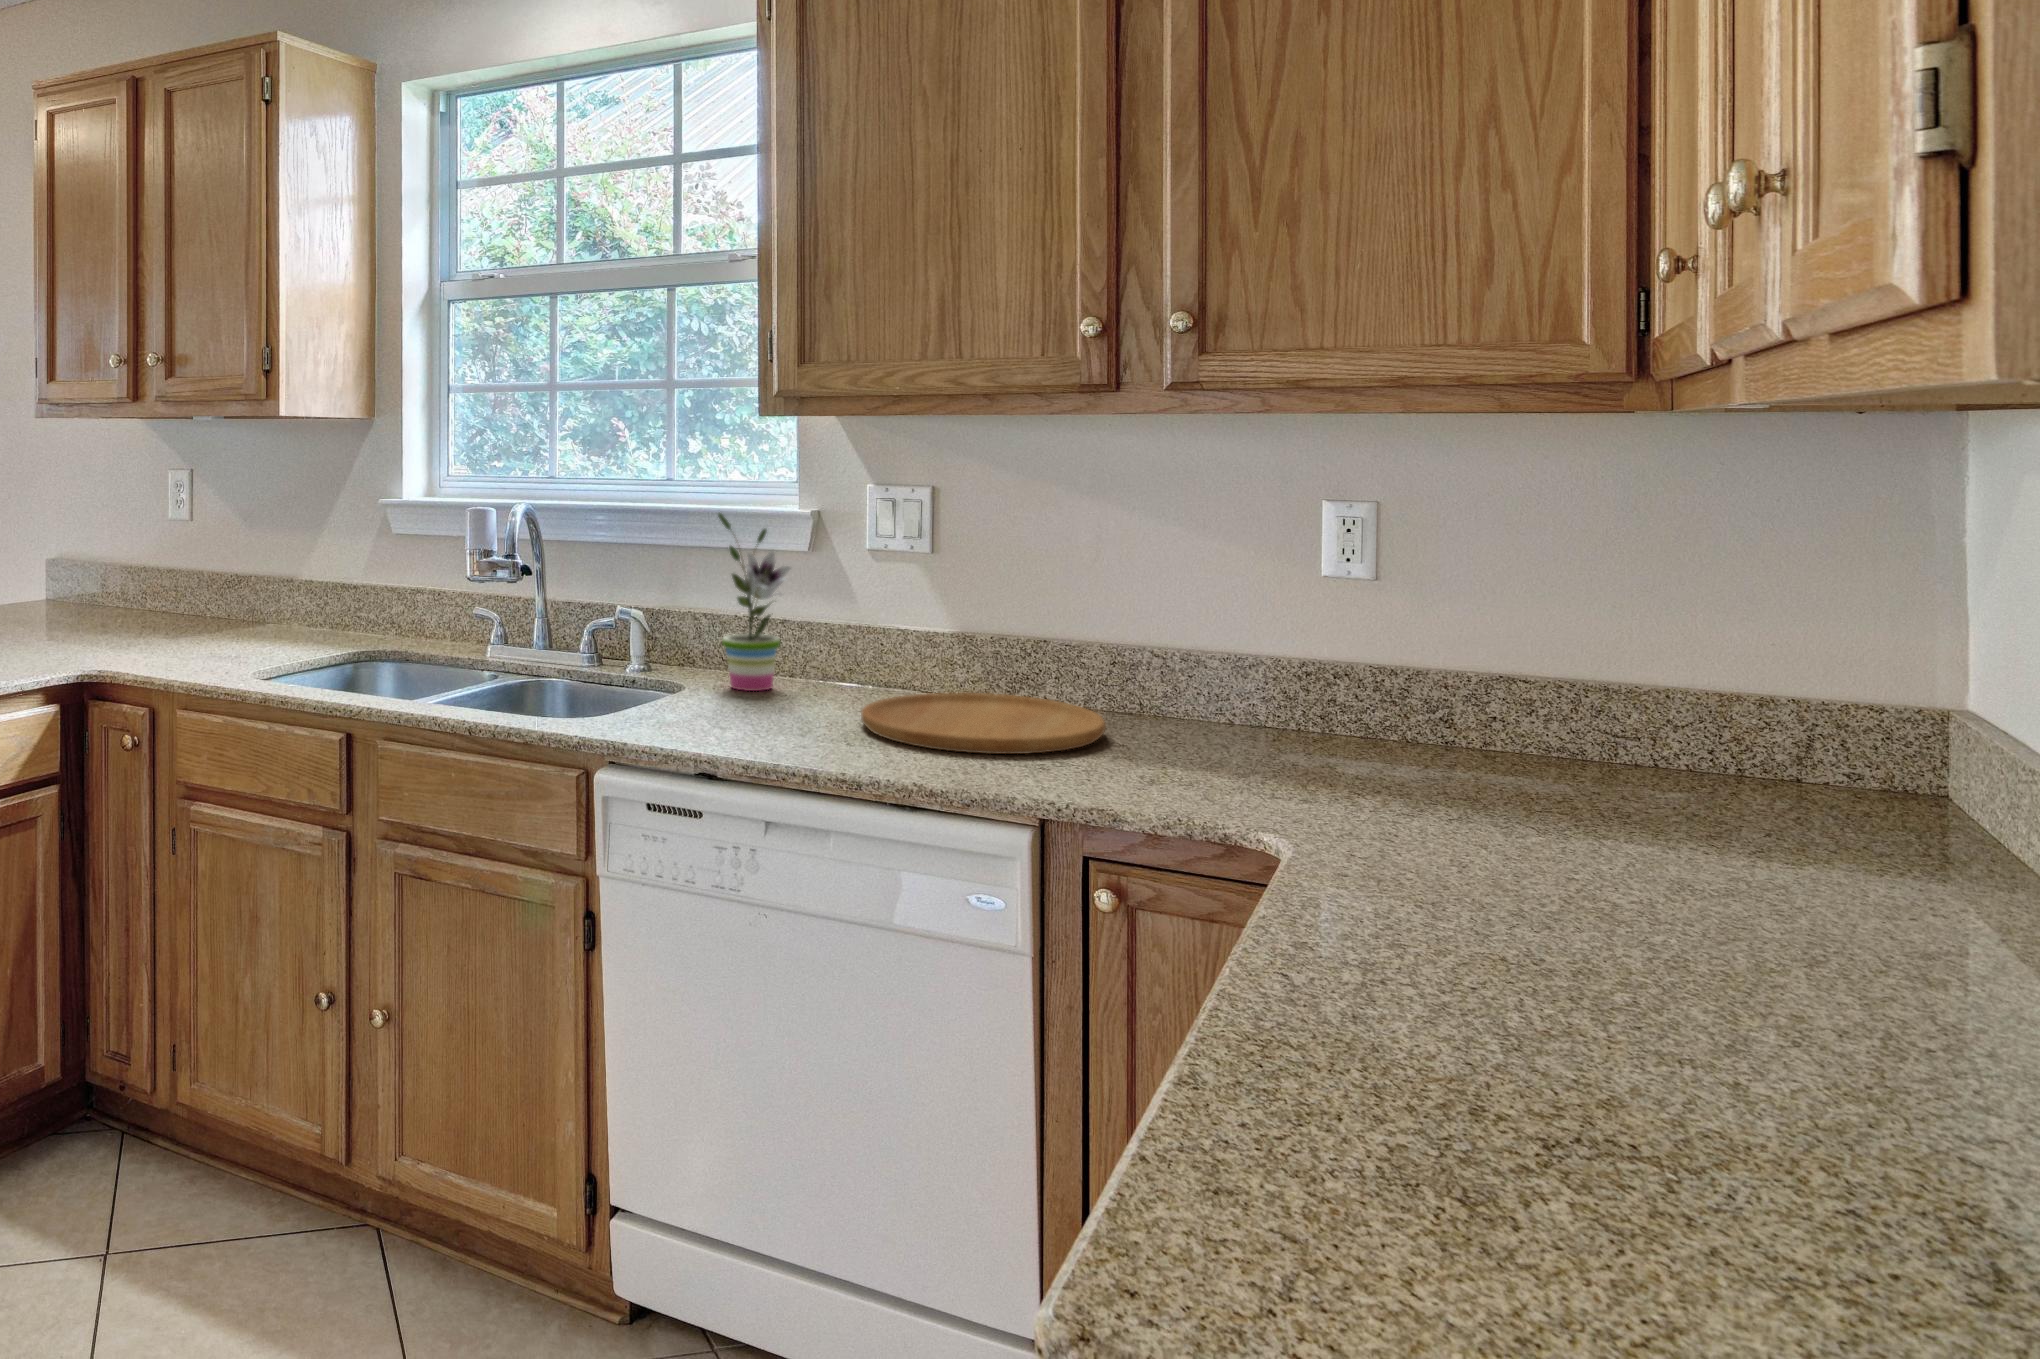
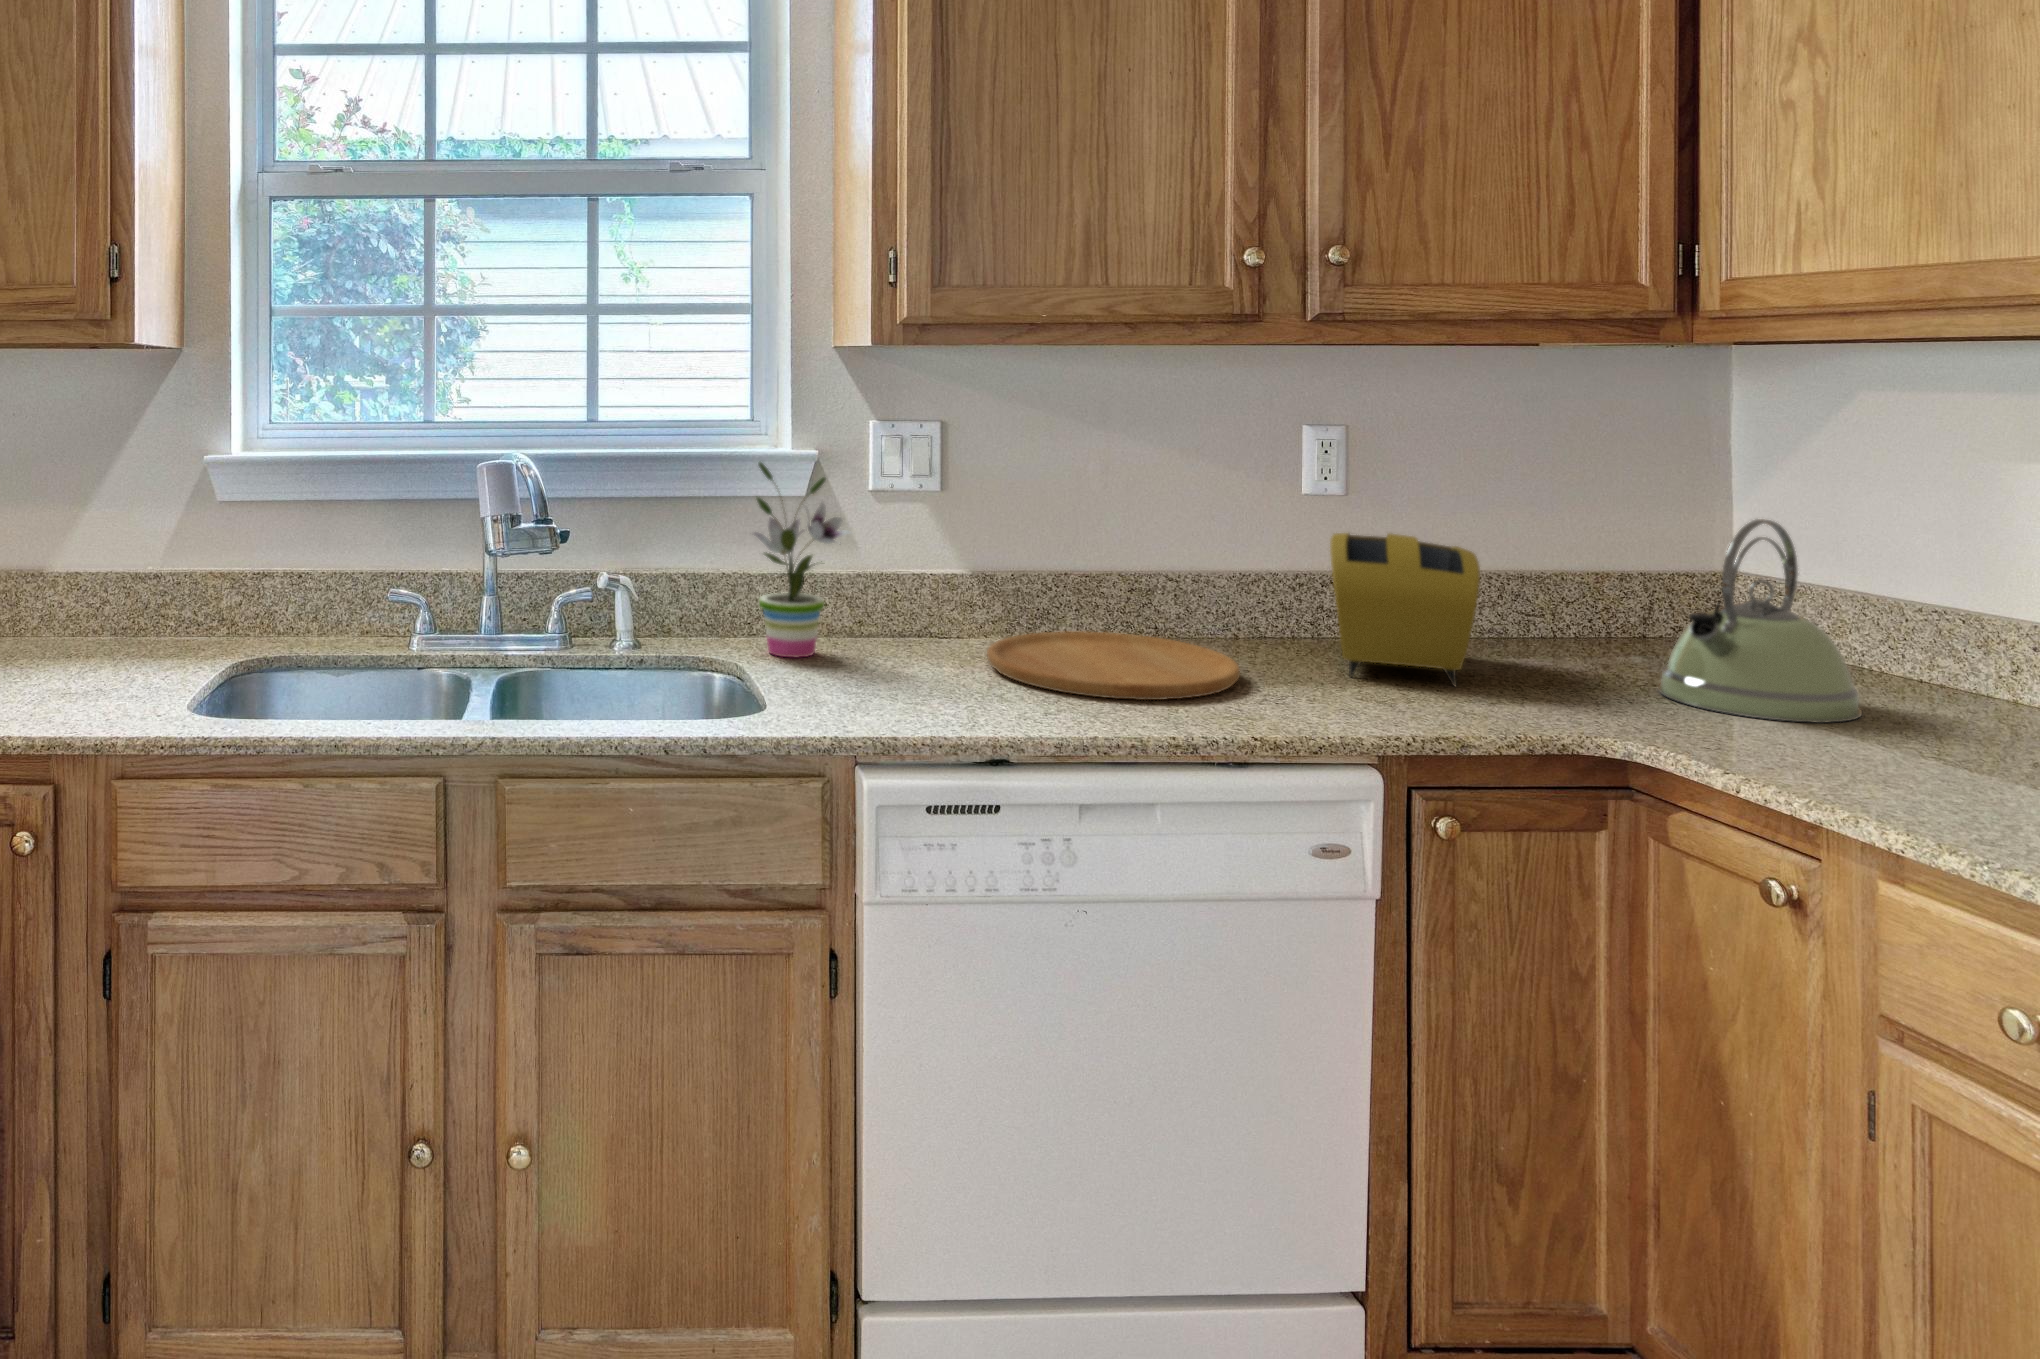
toaster: none [1207,613,1436,784] -> present [1330,533,1480,686]
kettle: none [1519,614,1793,872] -> present [1658,519,1862,723]

